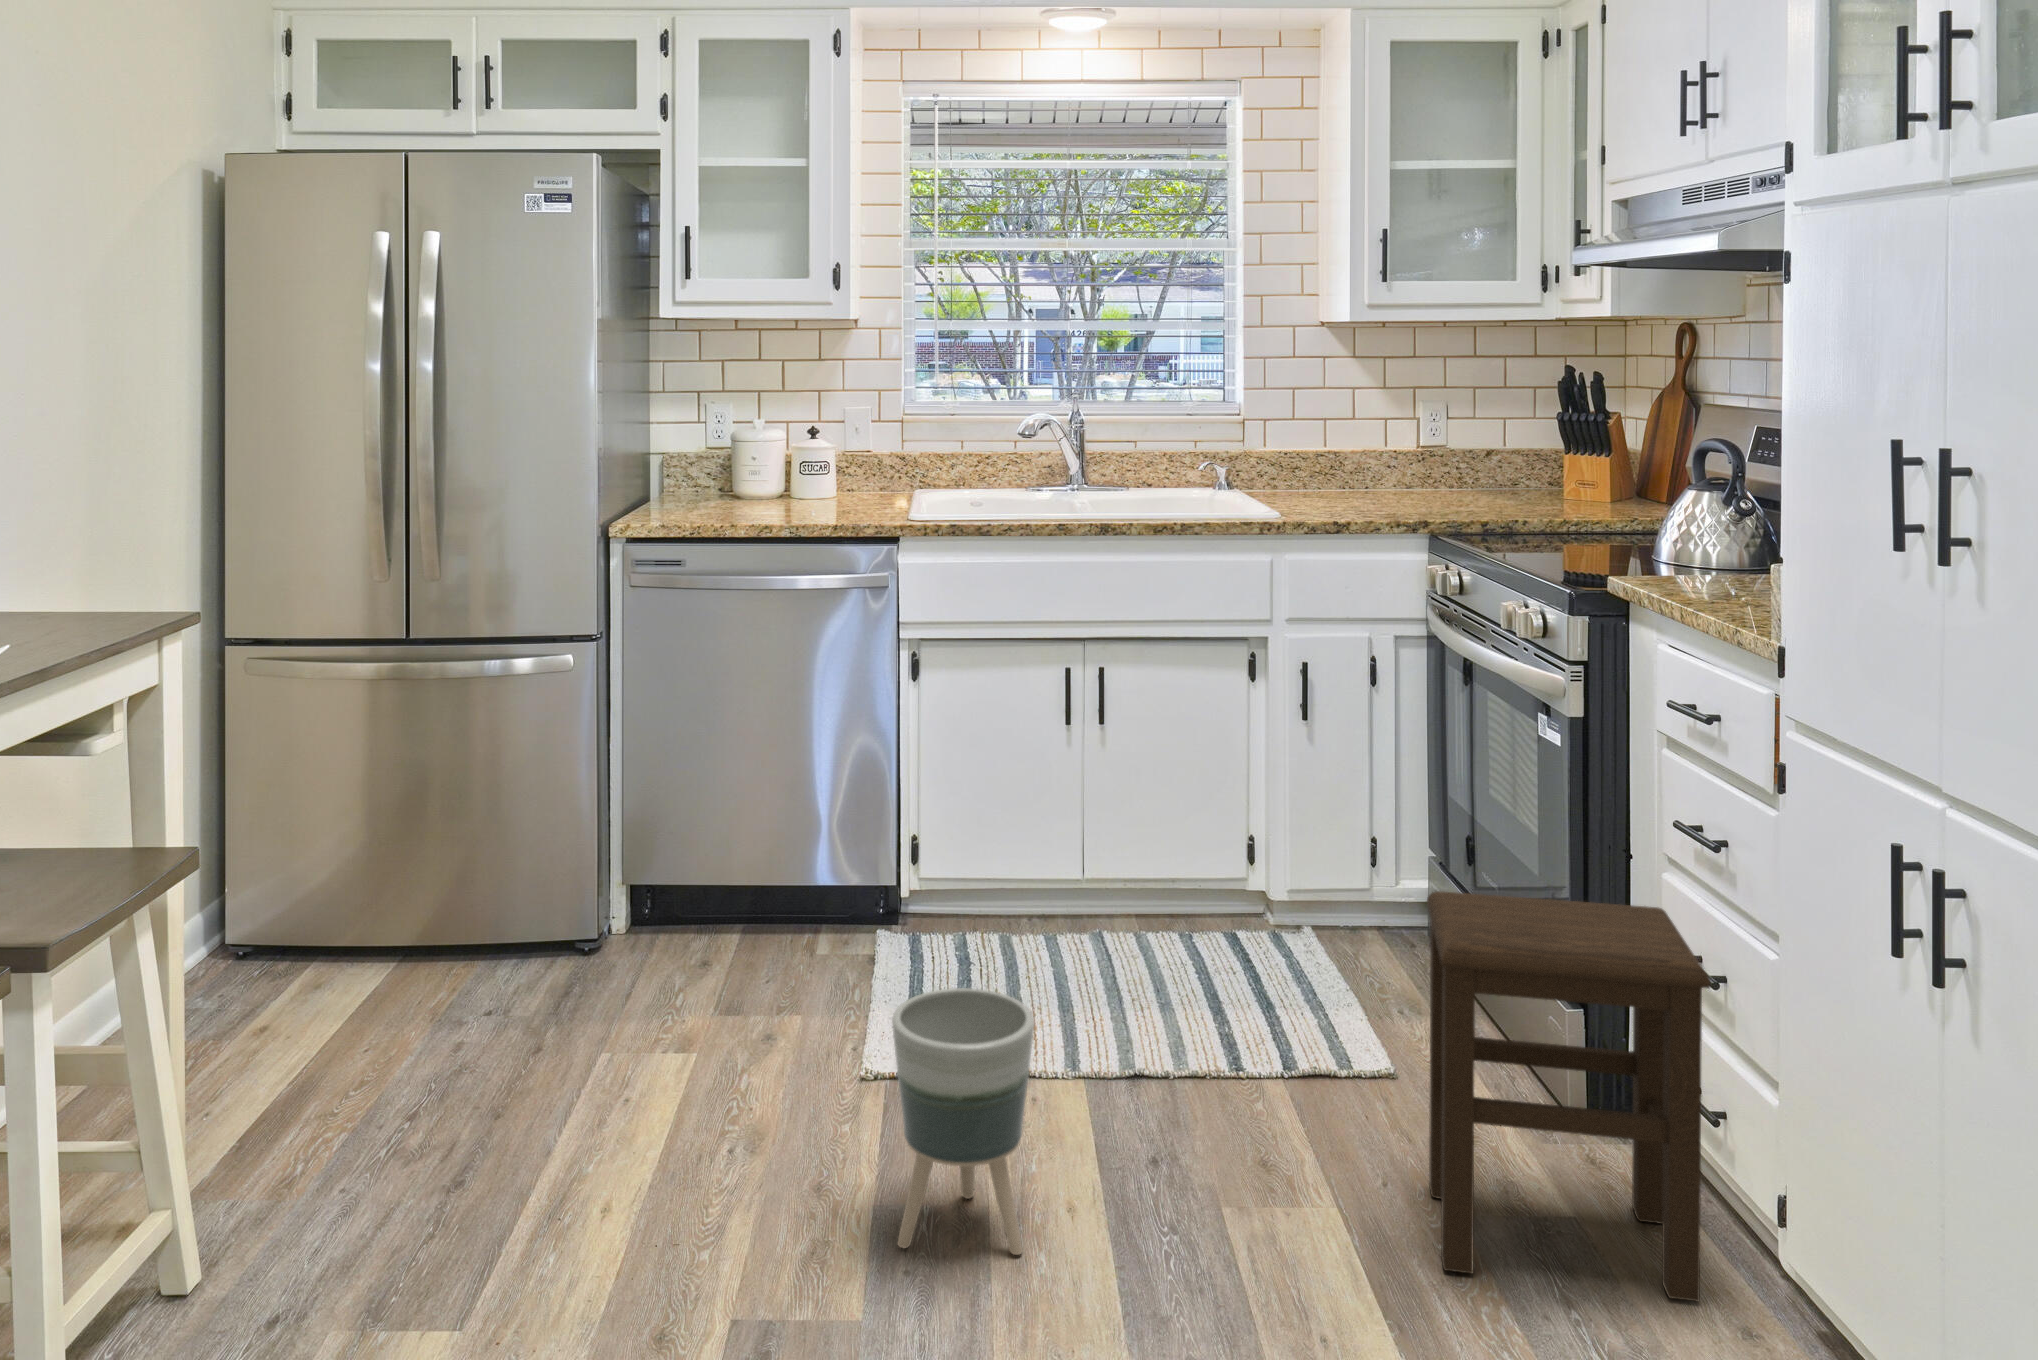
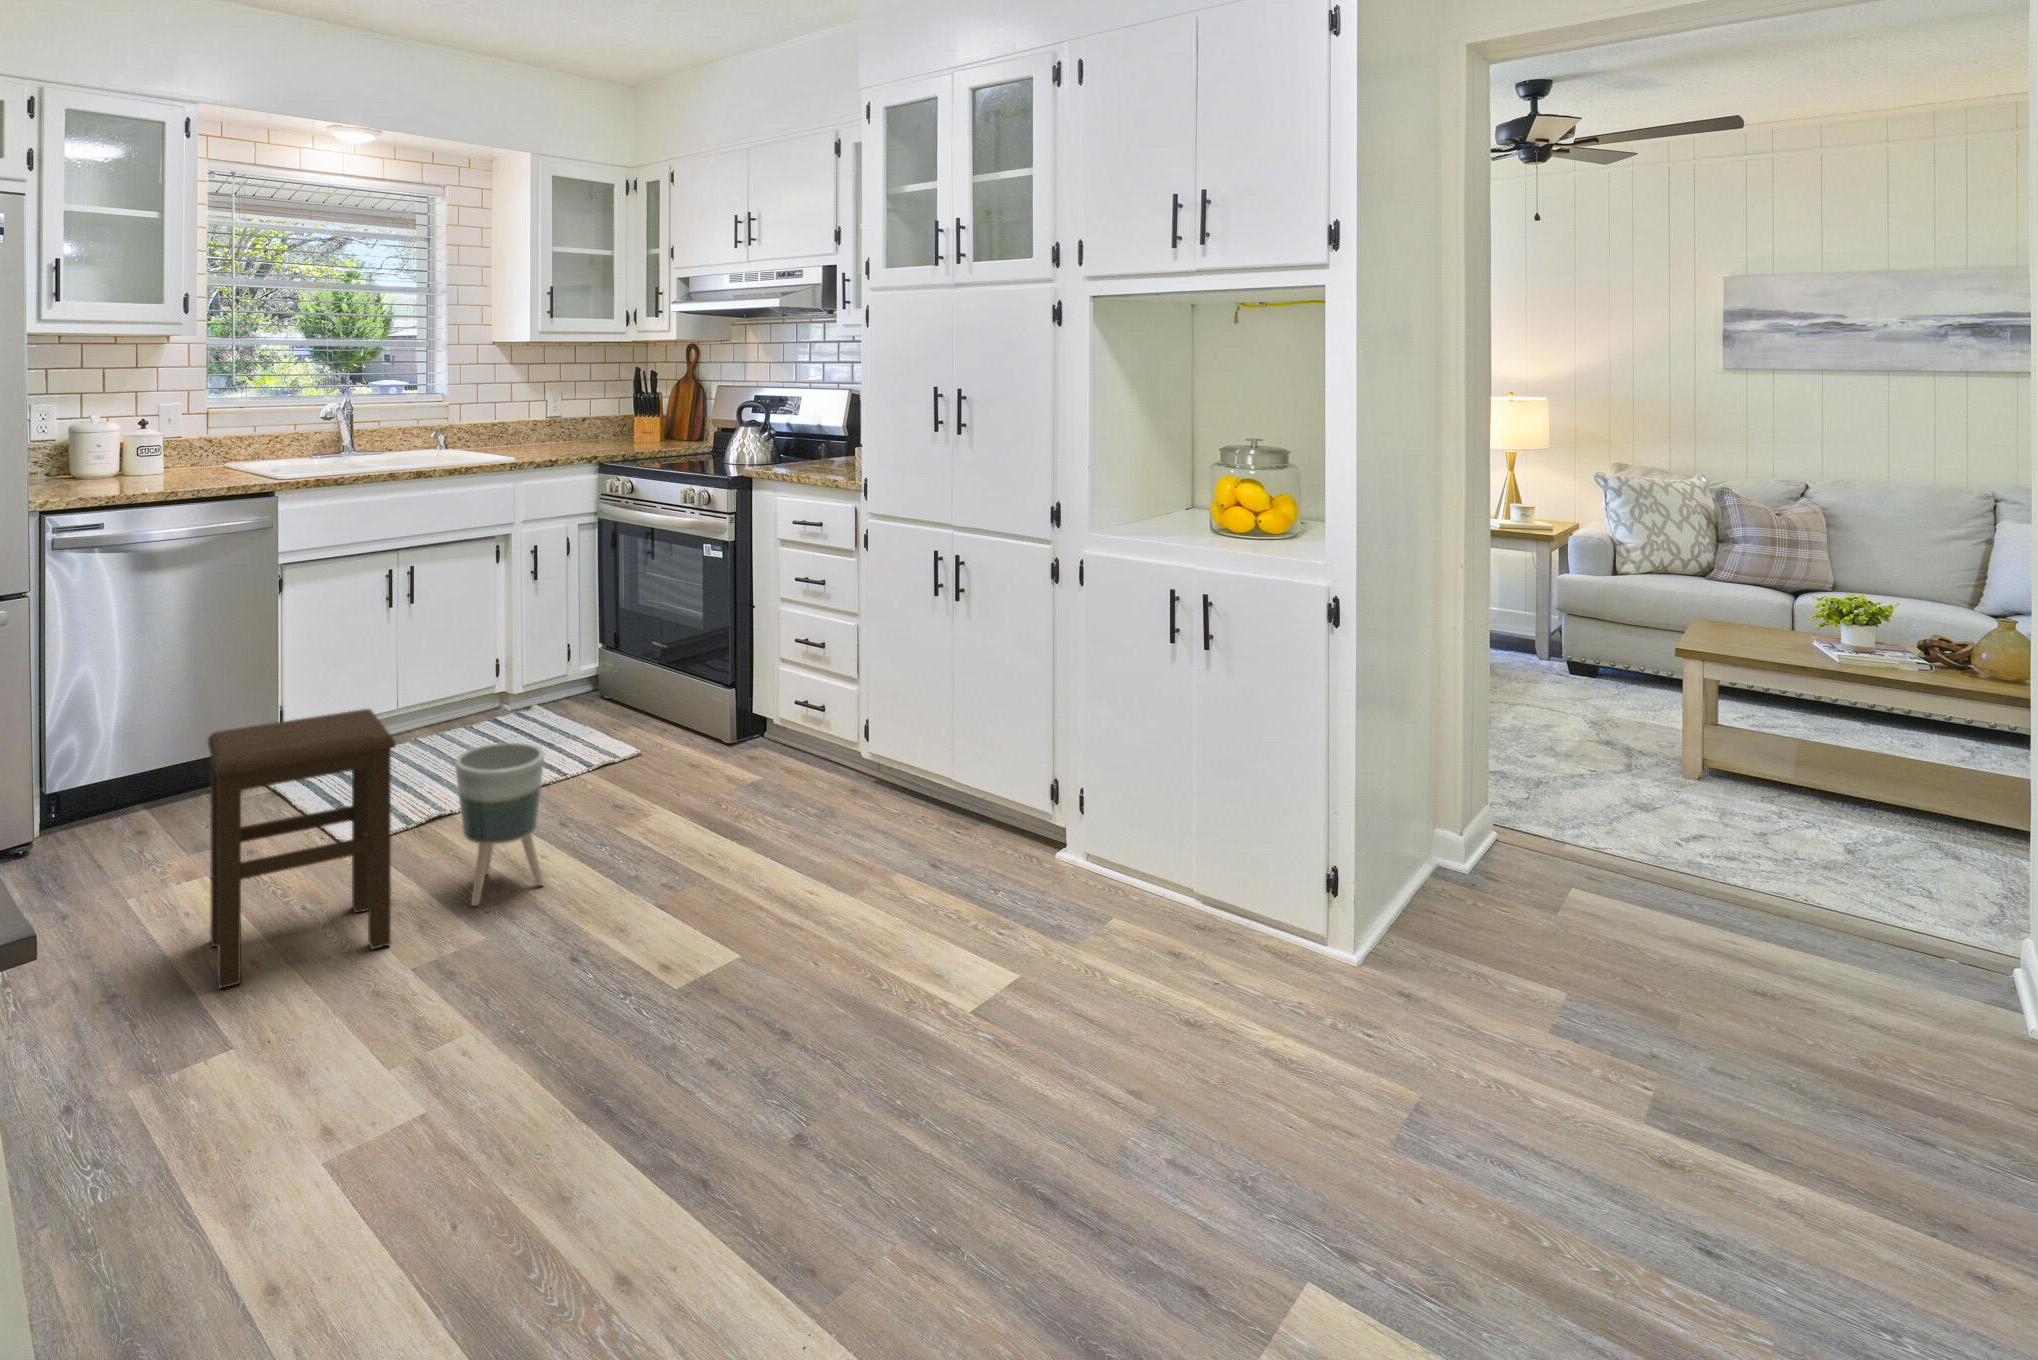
stool: present [1427,891,1710,1301] -> present [208,709,396,988]

